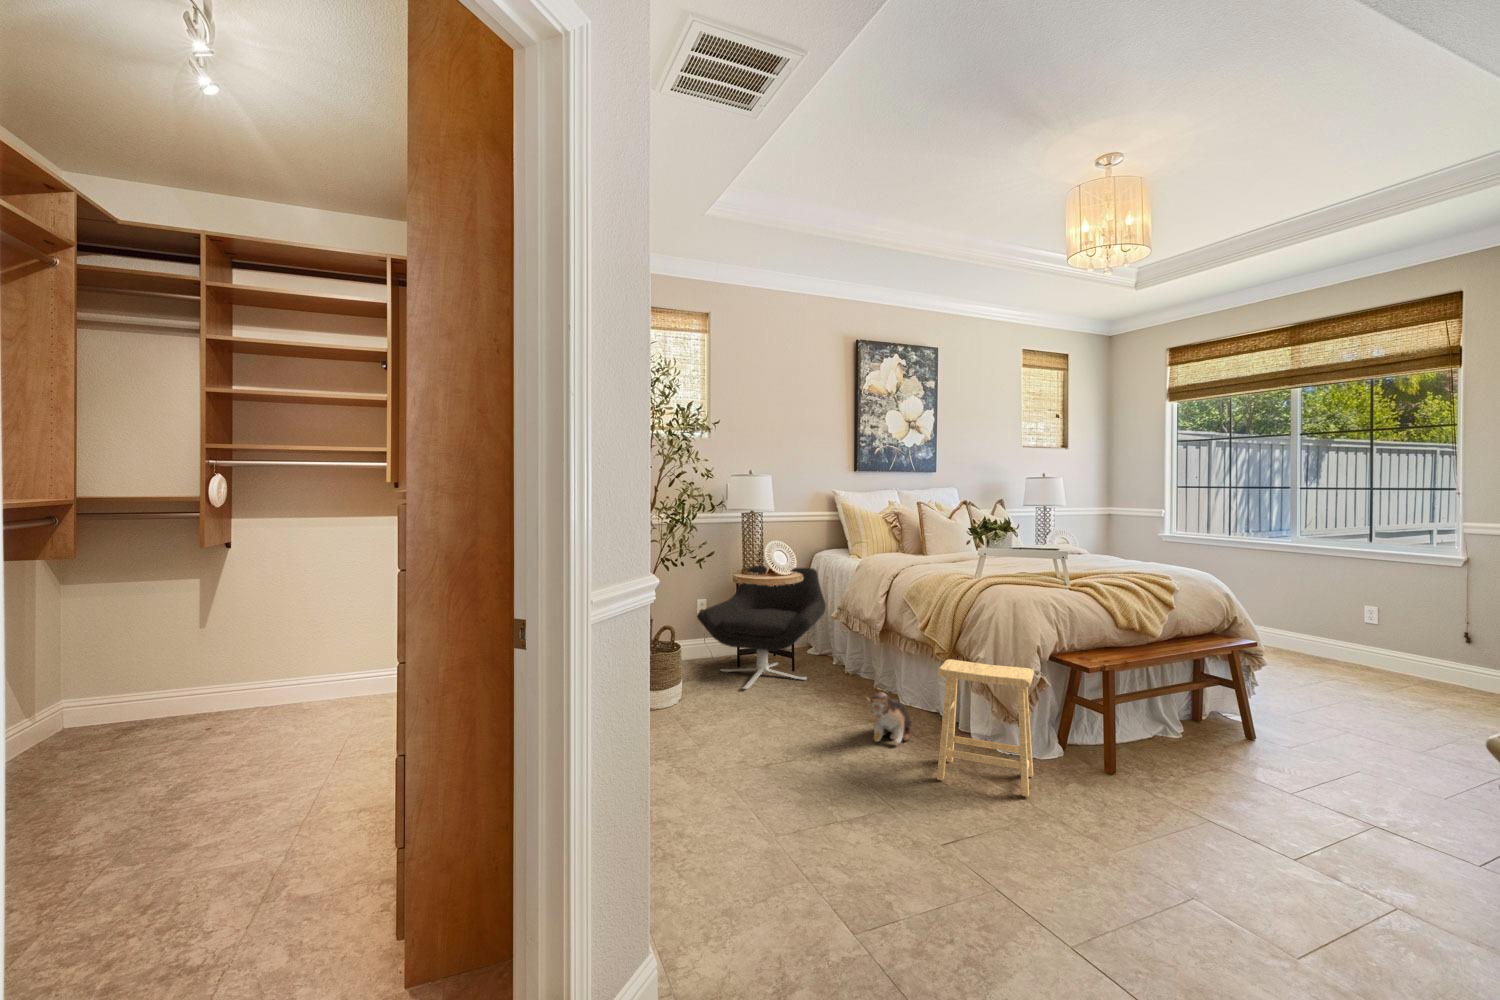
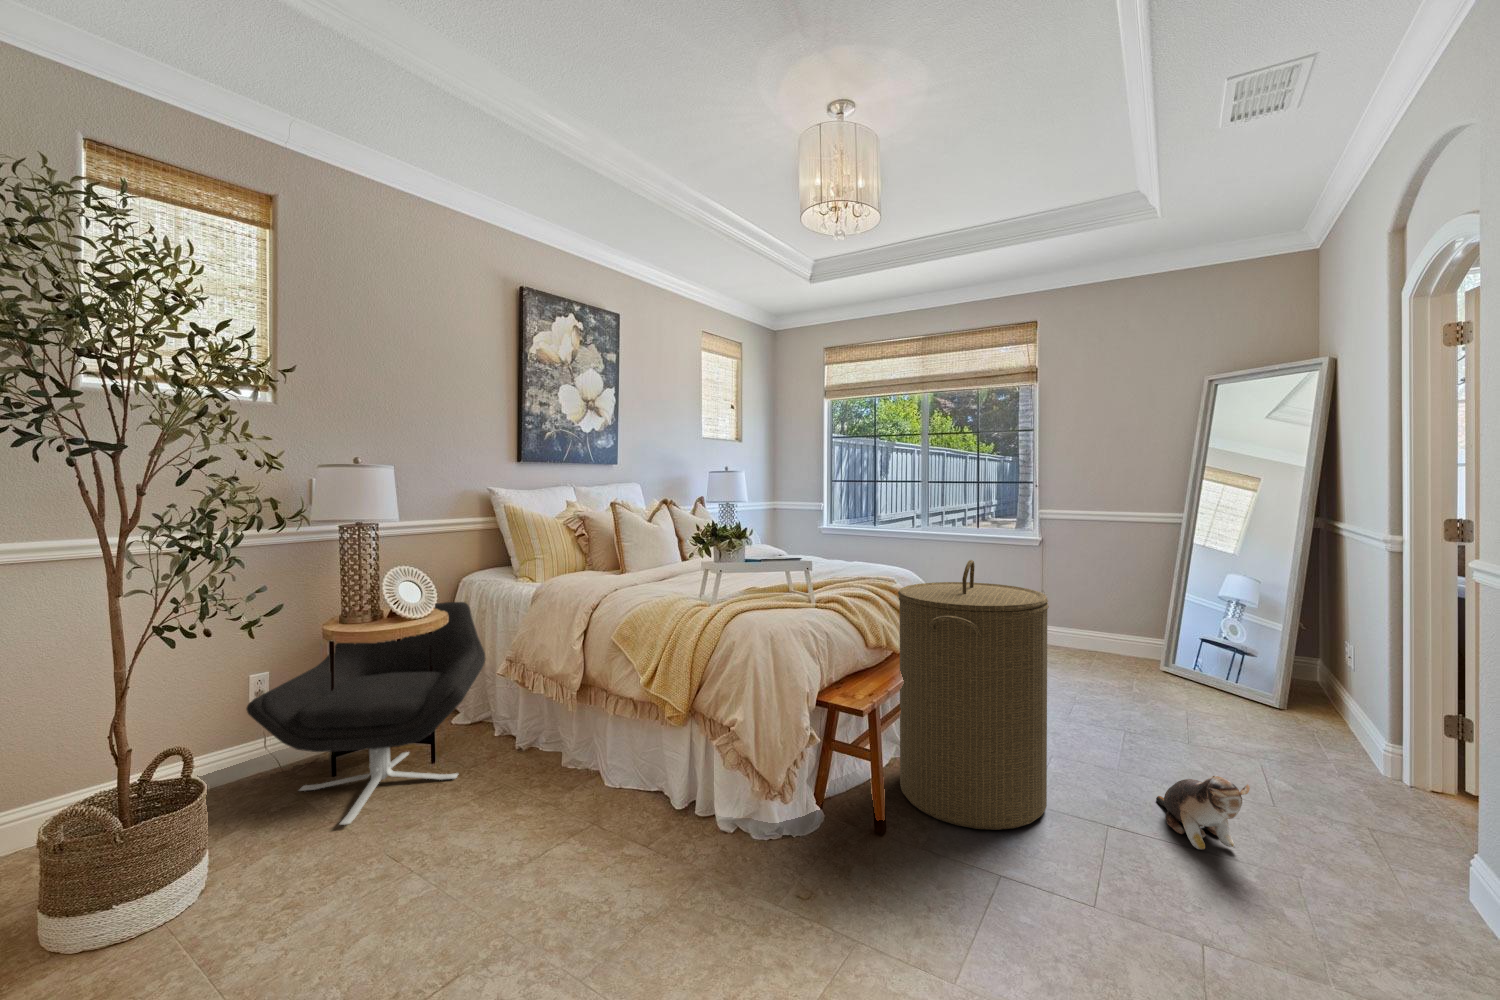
laundry hamper: none [1130,559,1273,780] -> present [898,560,1049,830]
footstool: present [937,659,1034,797] -> none [700,739,842,953]
plush toy: present [871,692,912,744] -> present [1156,776,1250,850]

